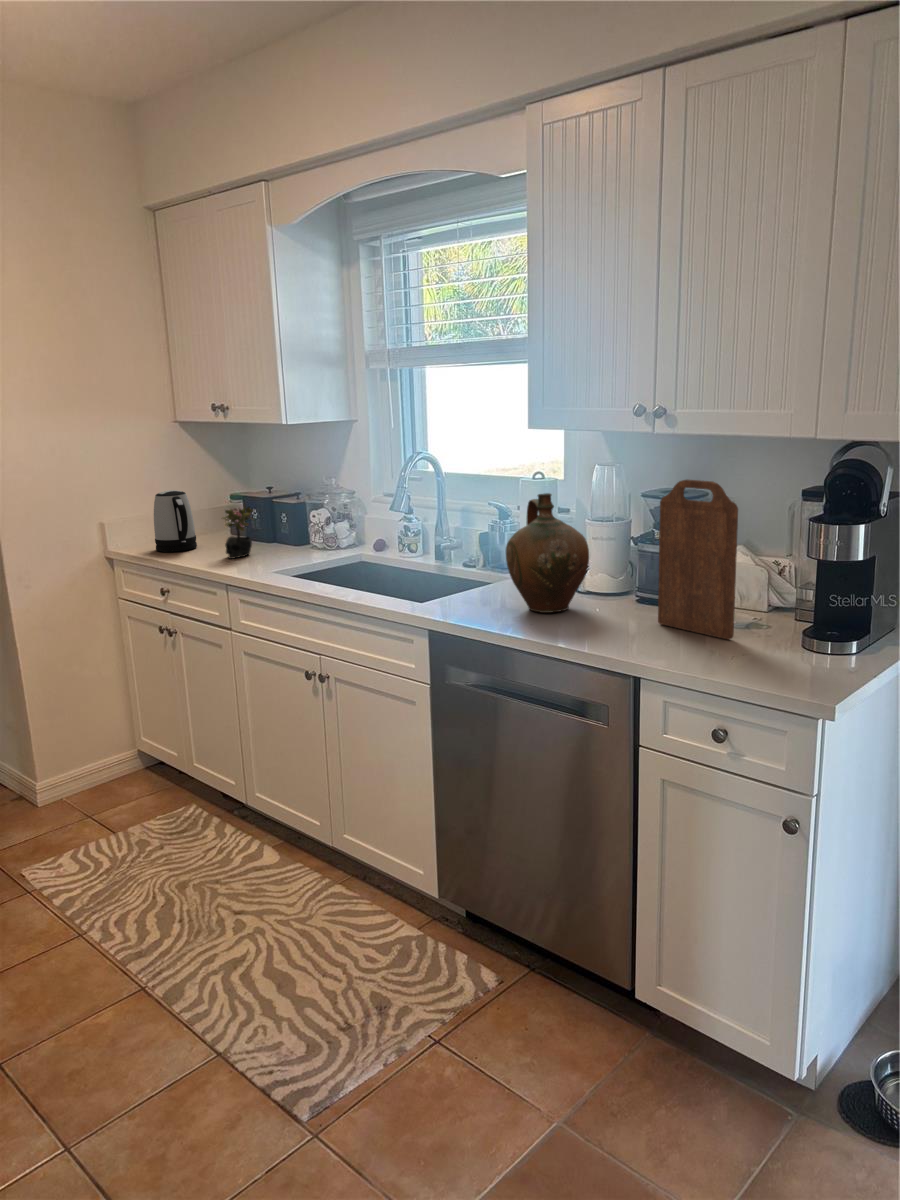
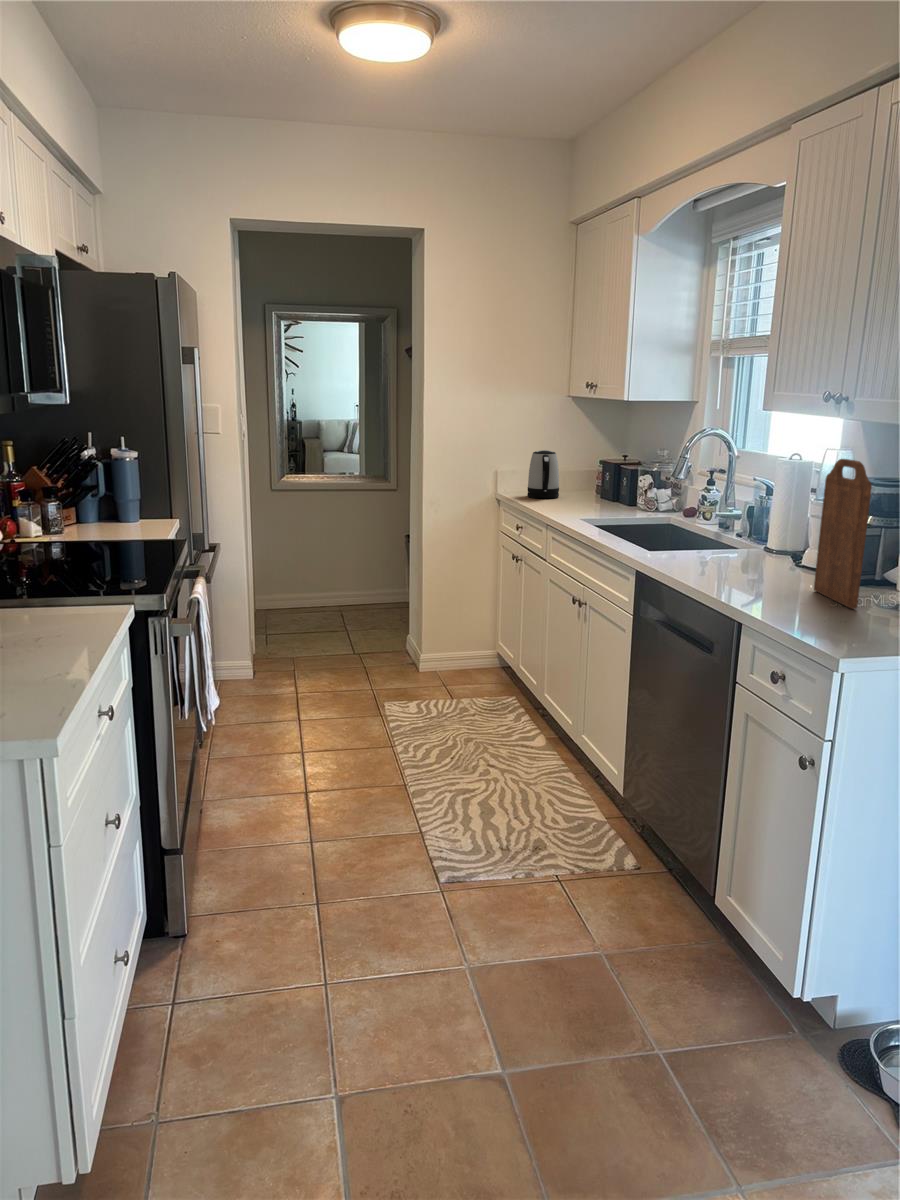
ceramic jug: present [506,493,589,613] -> none [709,466,783,570]
succulent plant: present [223,507,253,559] -> none [566,465,596,507]

